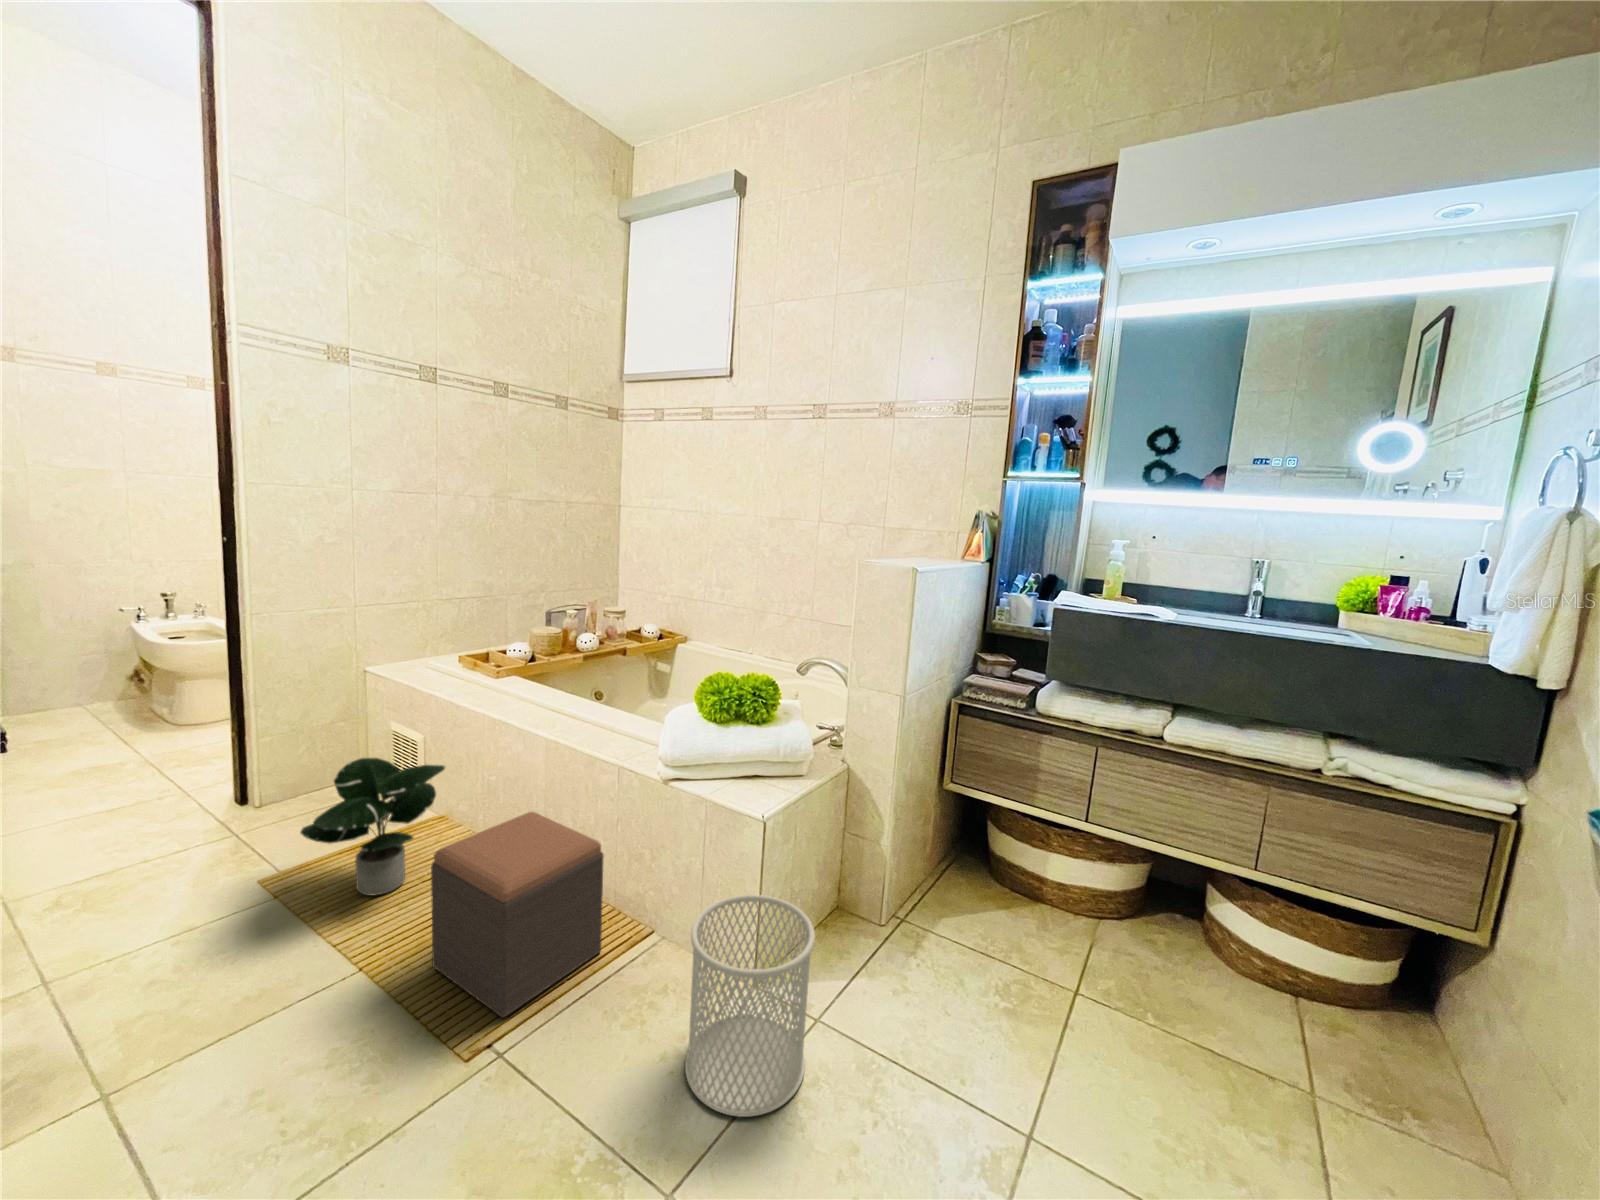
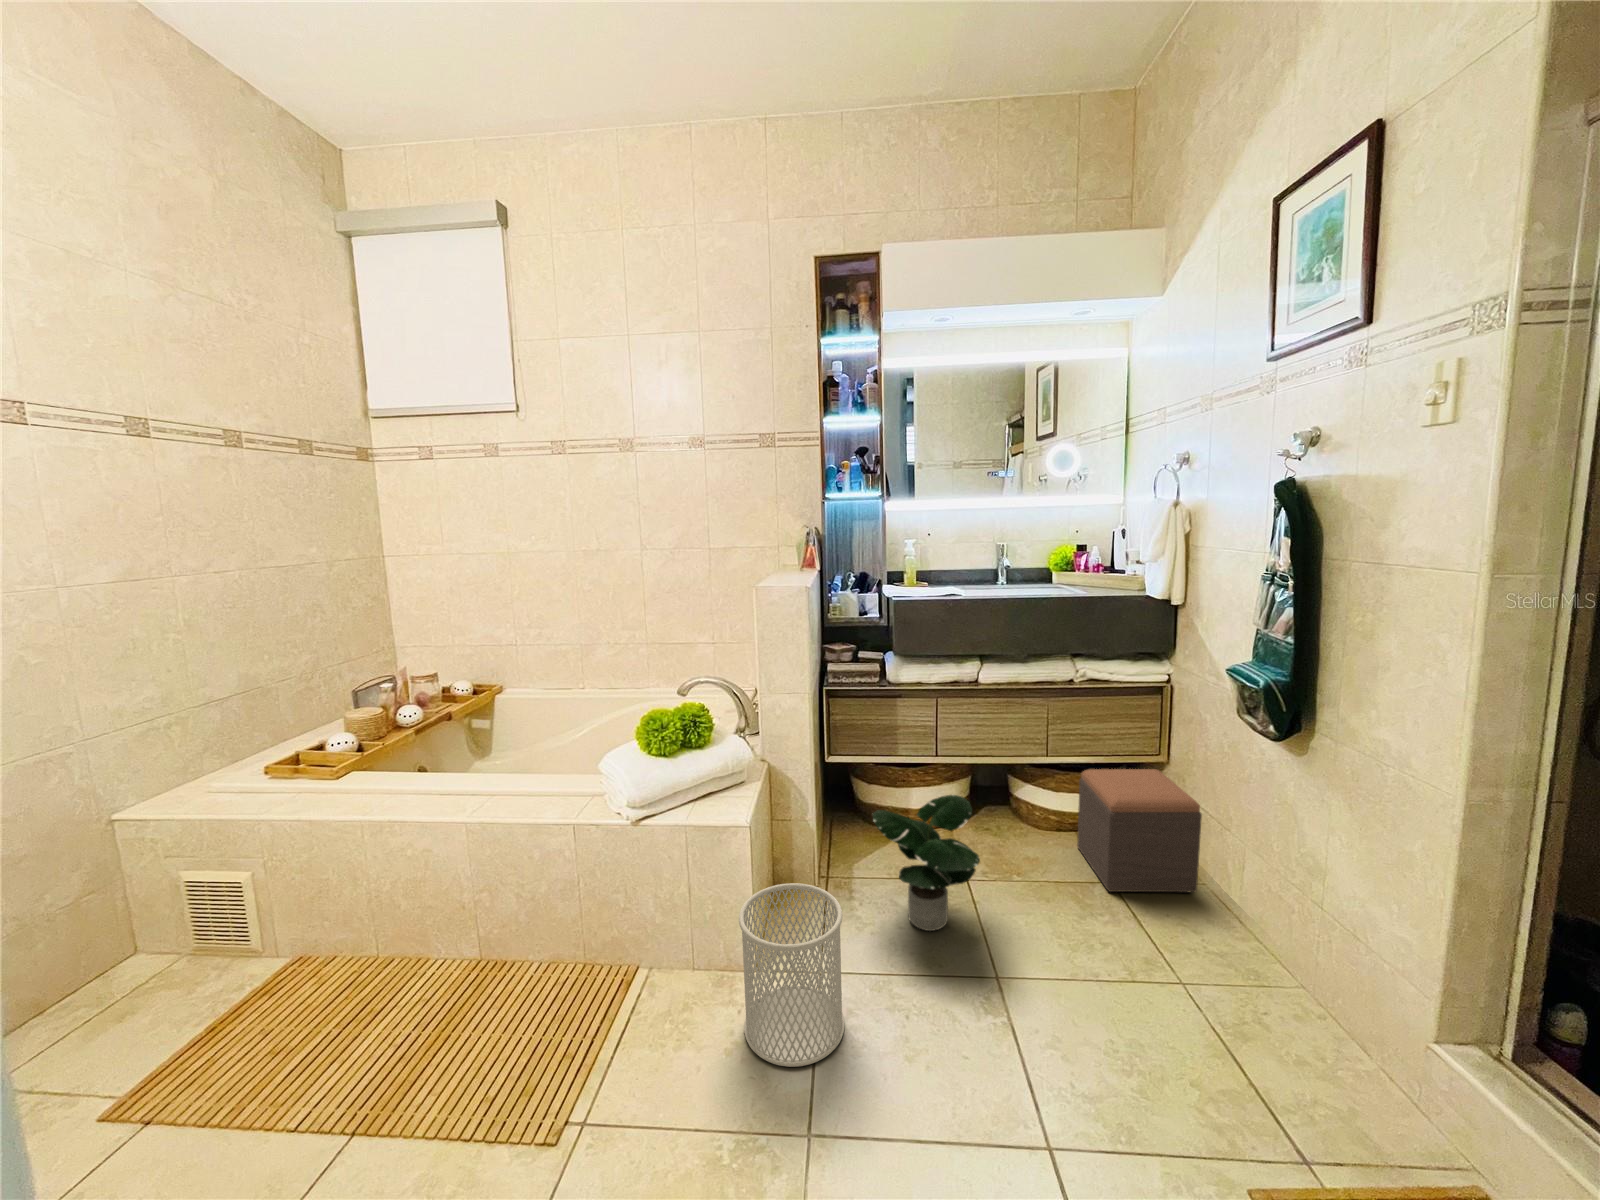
potted plant: present [300,758,445,895] -> present [873,795,980,931]
footstool: present [431,812,604,1017] -> present [1077,769,1202,892]

